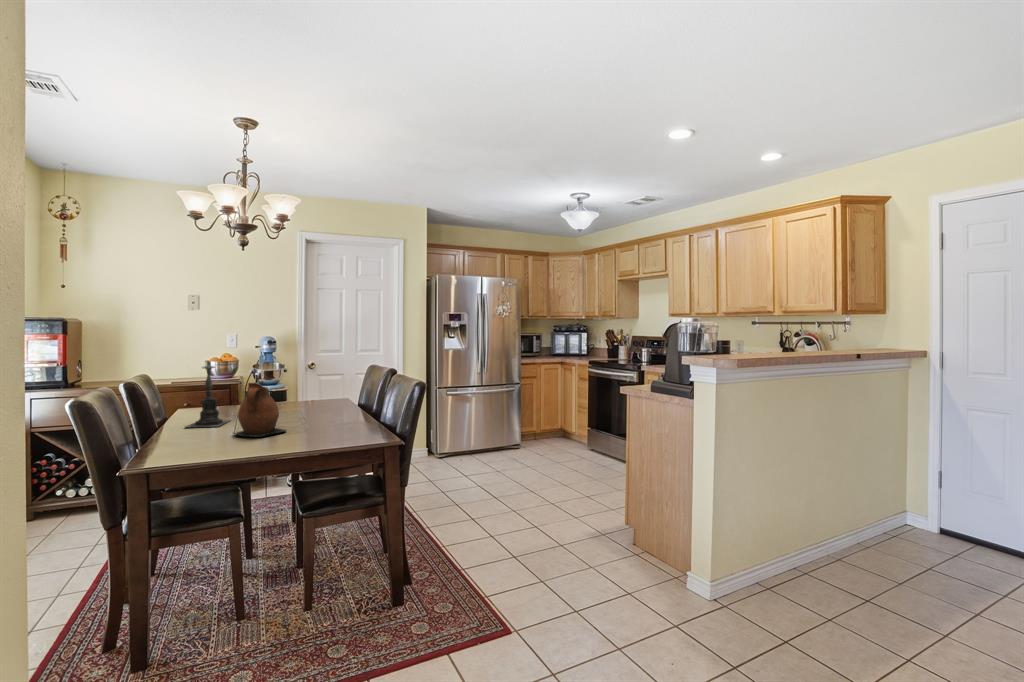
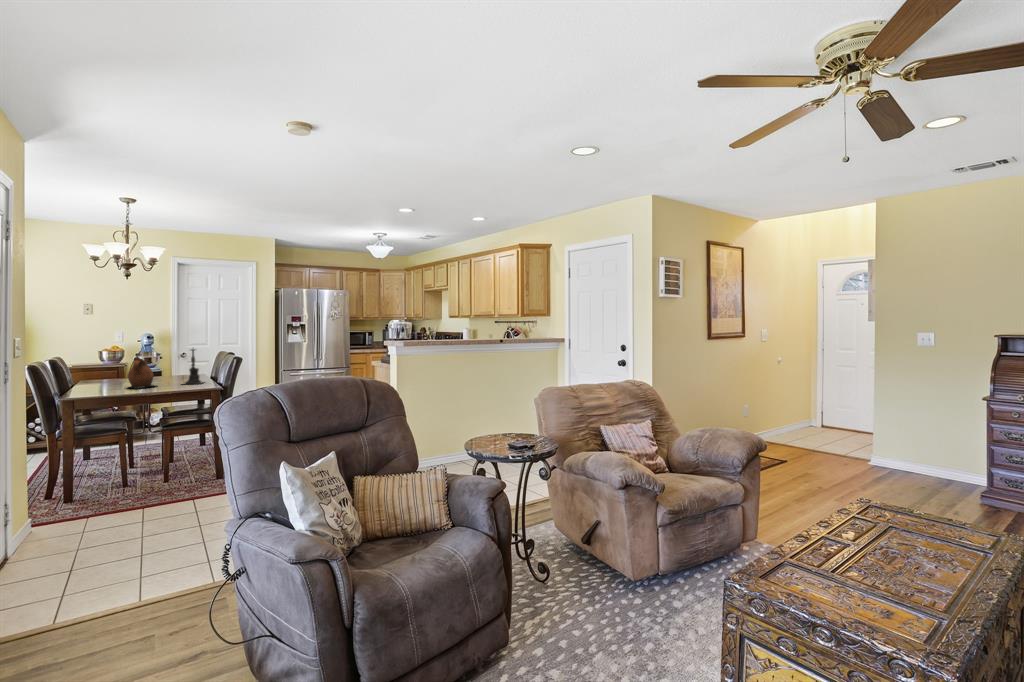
candle holder: present [186,365,229,427] -> present [184,349,203,384]

